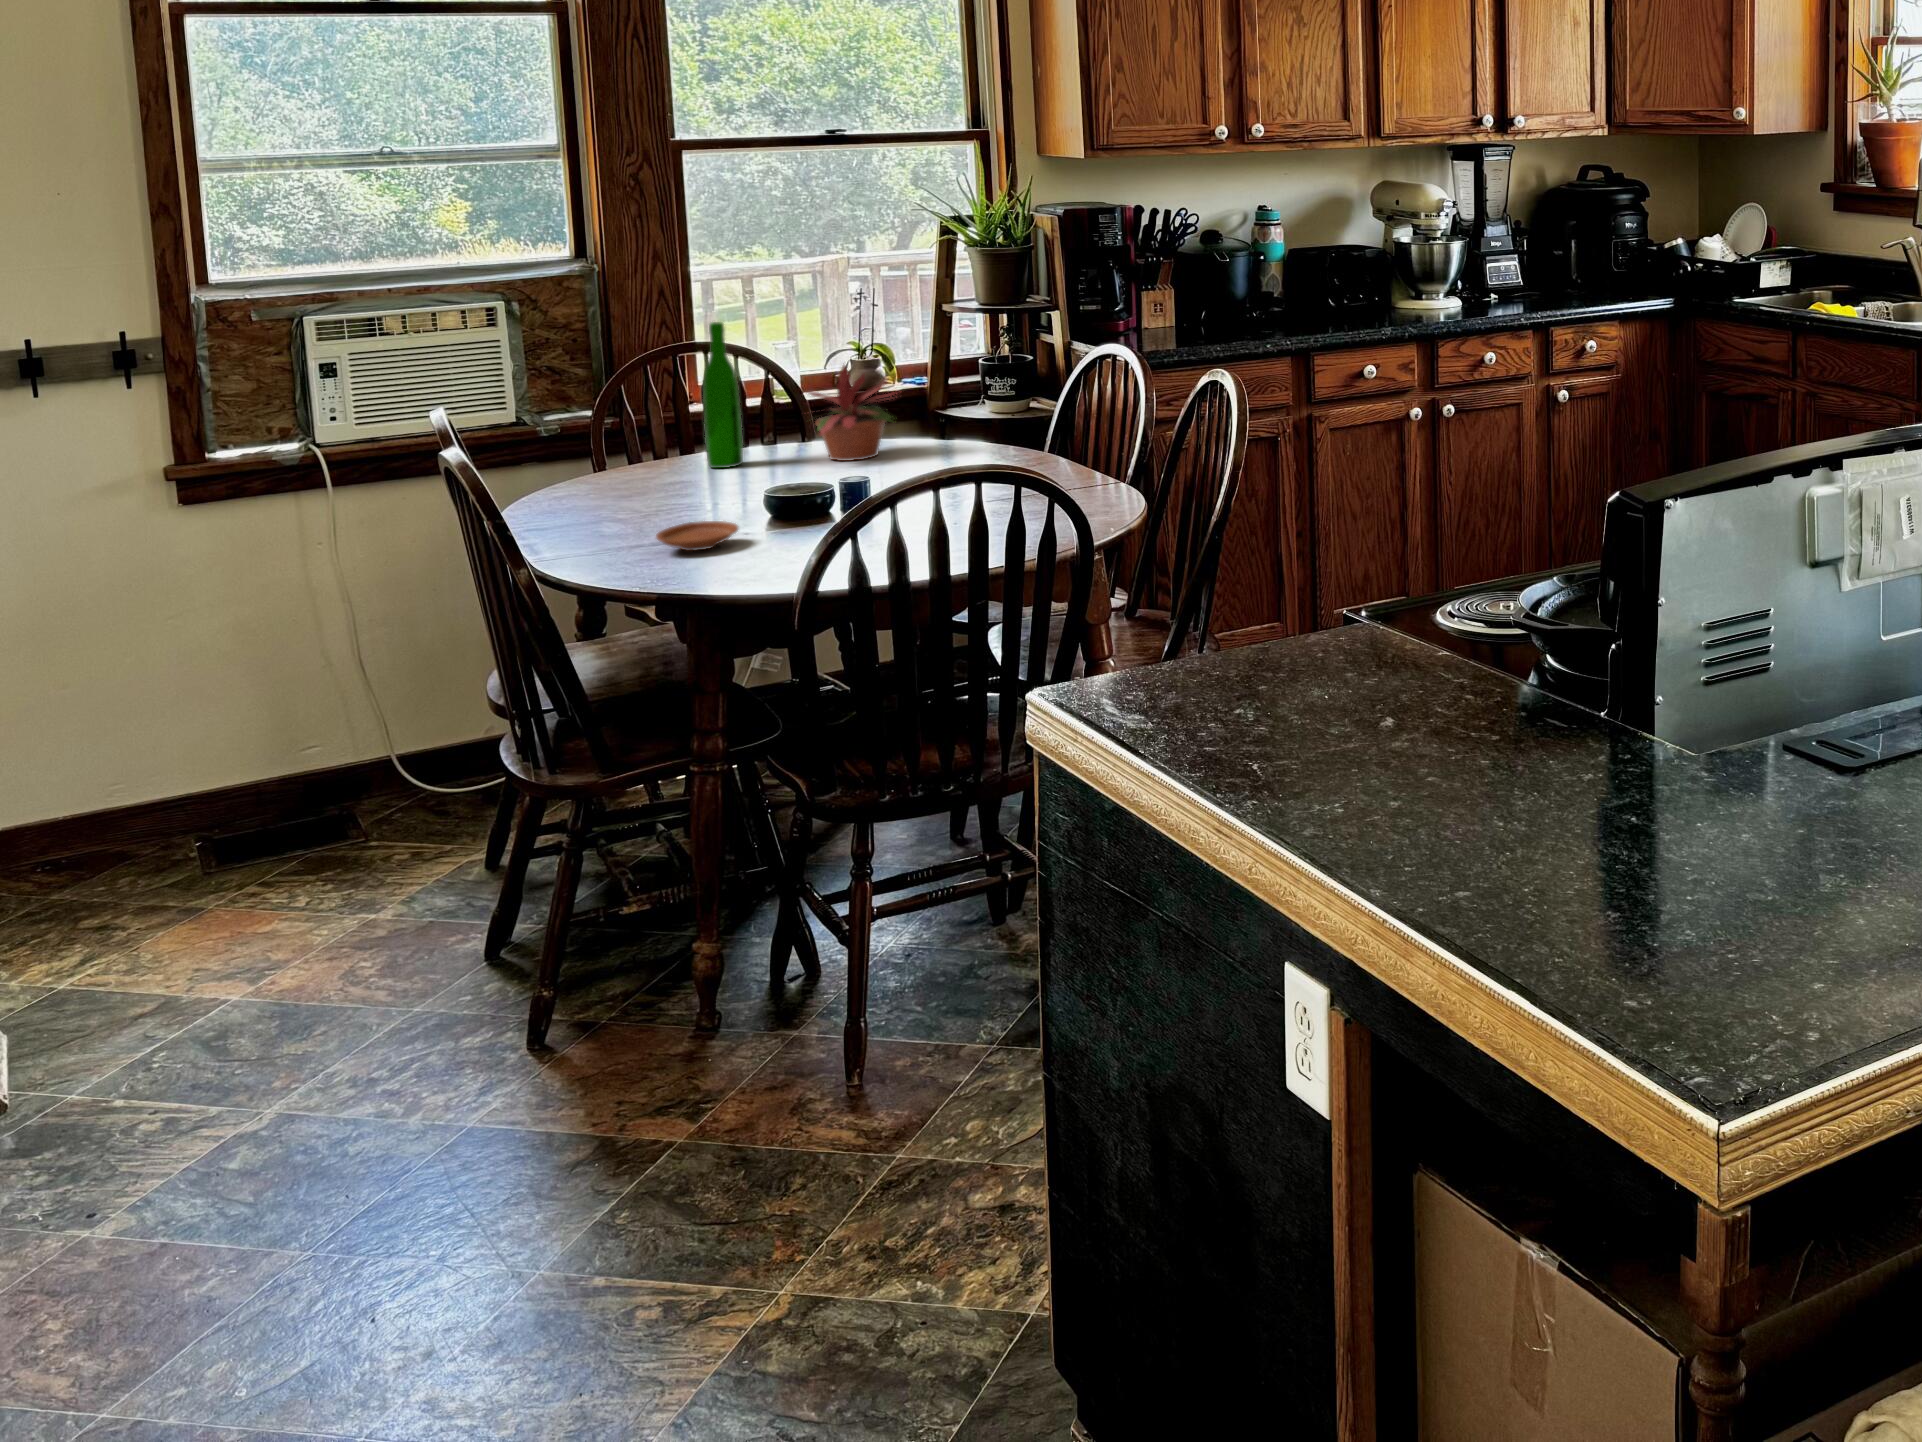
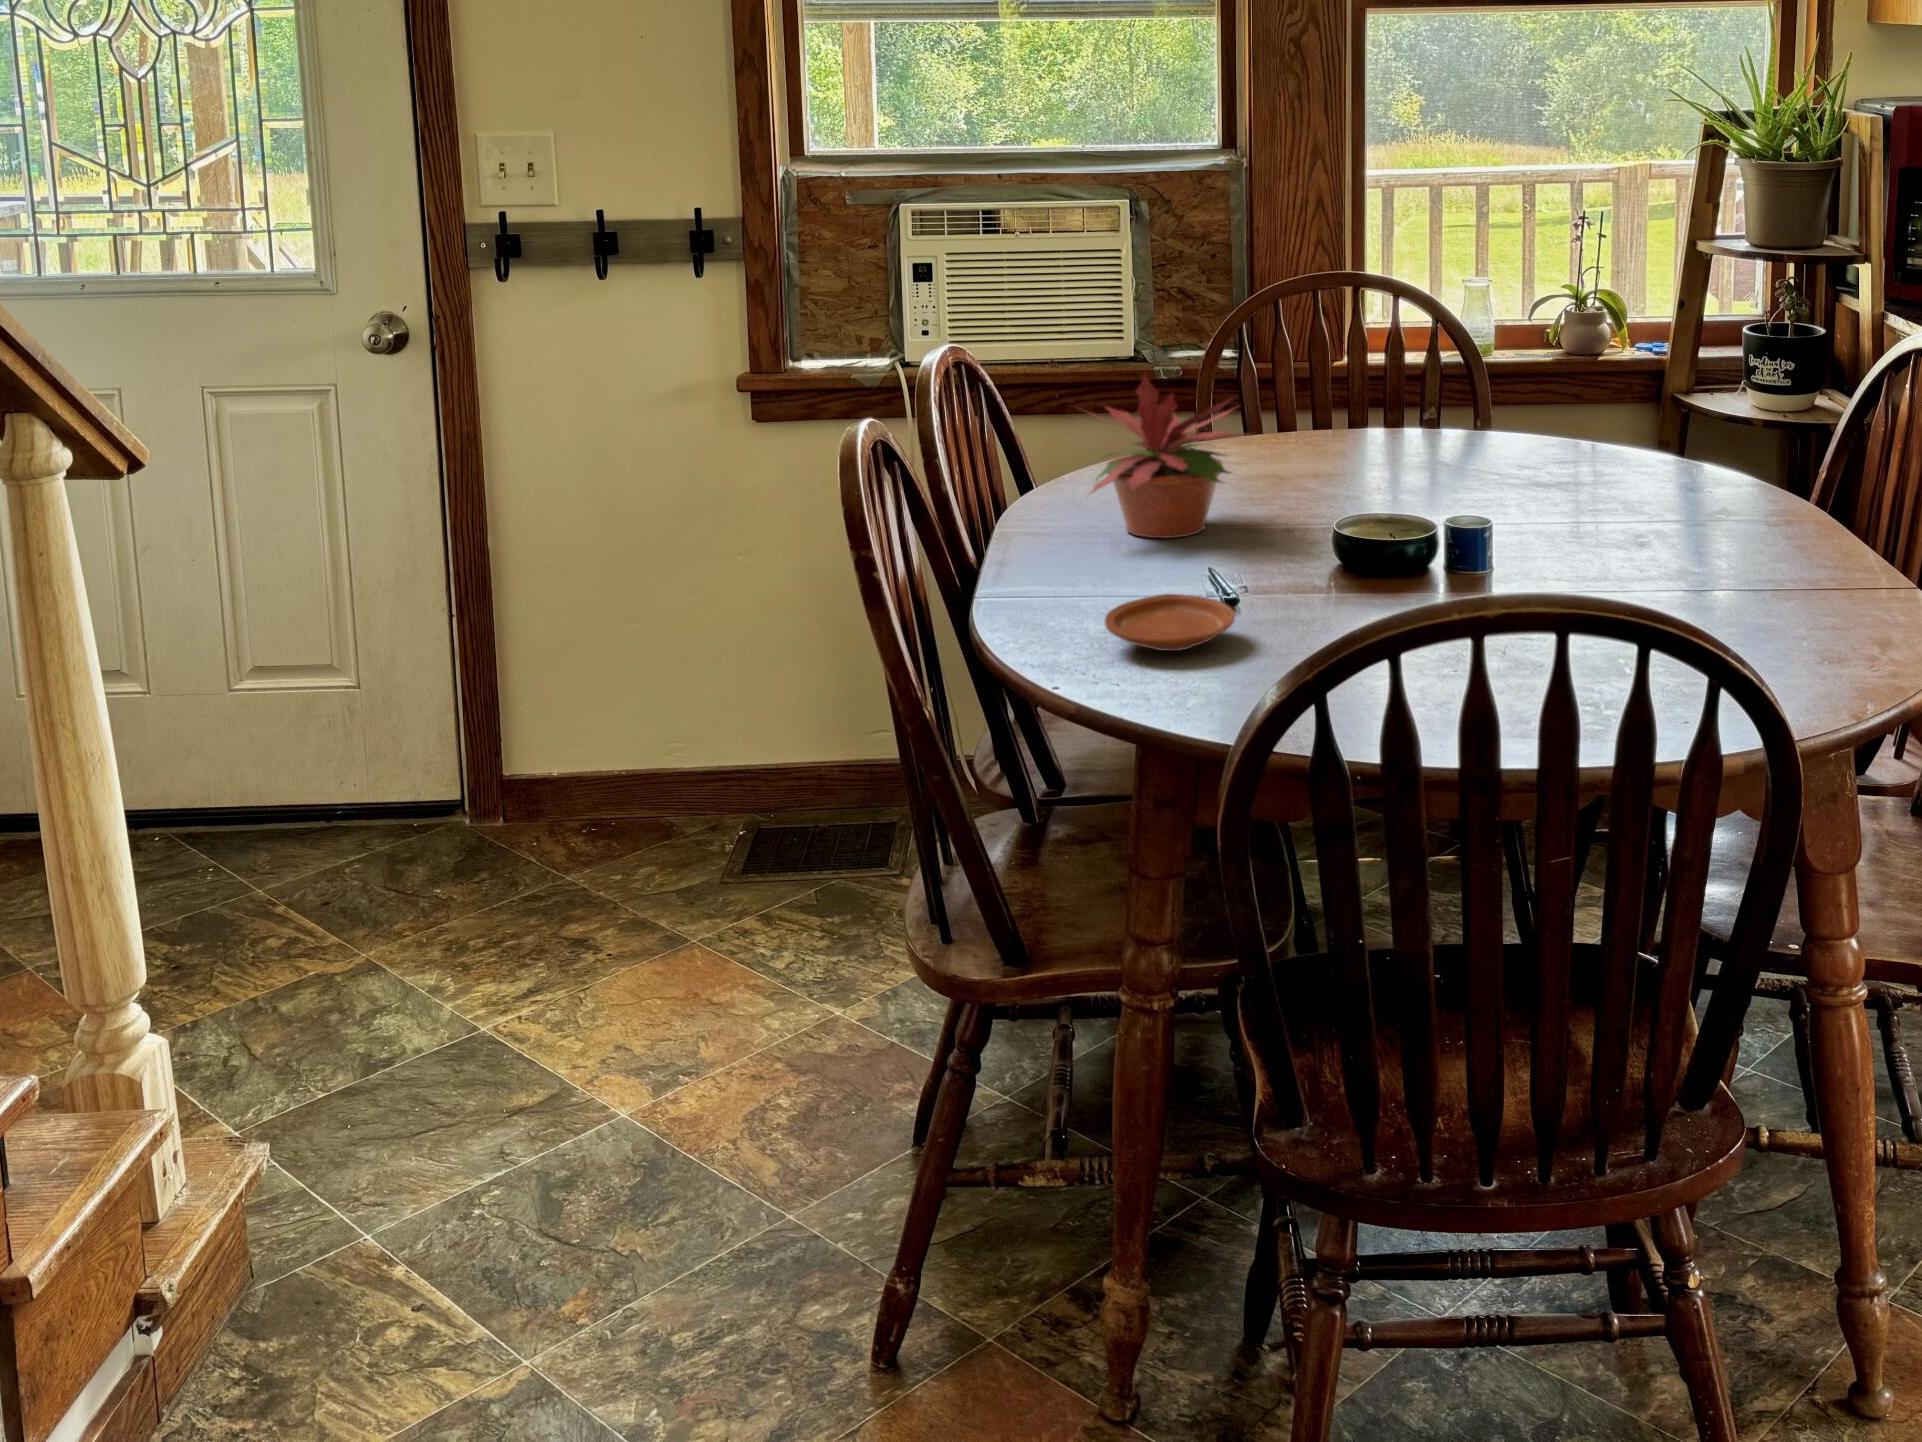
wine bottle: present [703,322,743,468] -> none [1304,251,1353,470]
potted plant: present [809,365,893,461] -> present [1084,374,1246,538]

